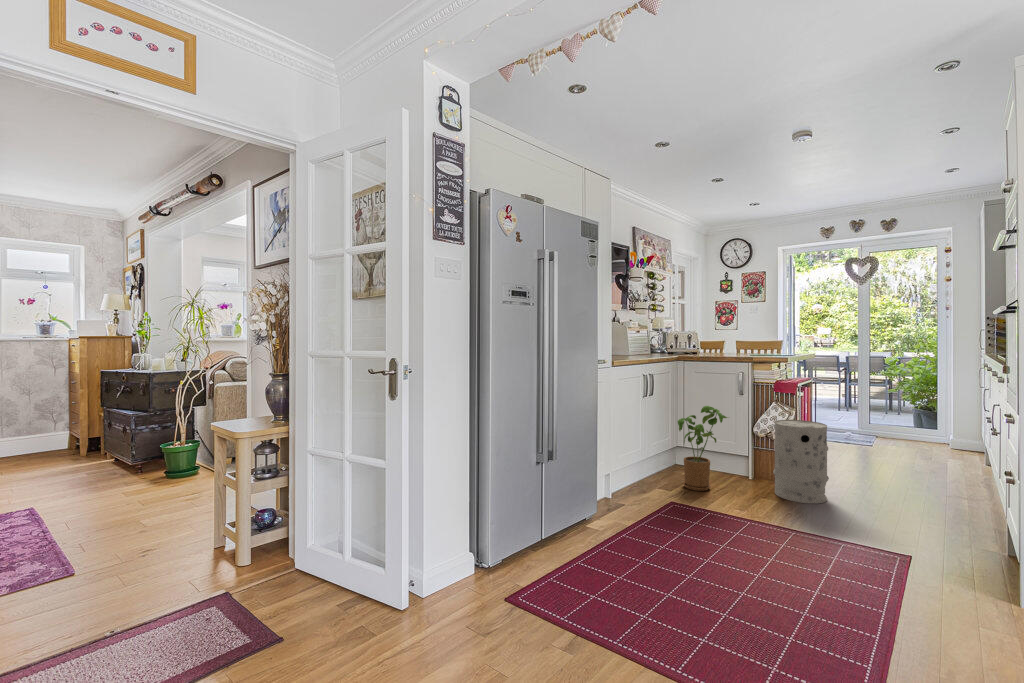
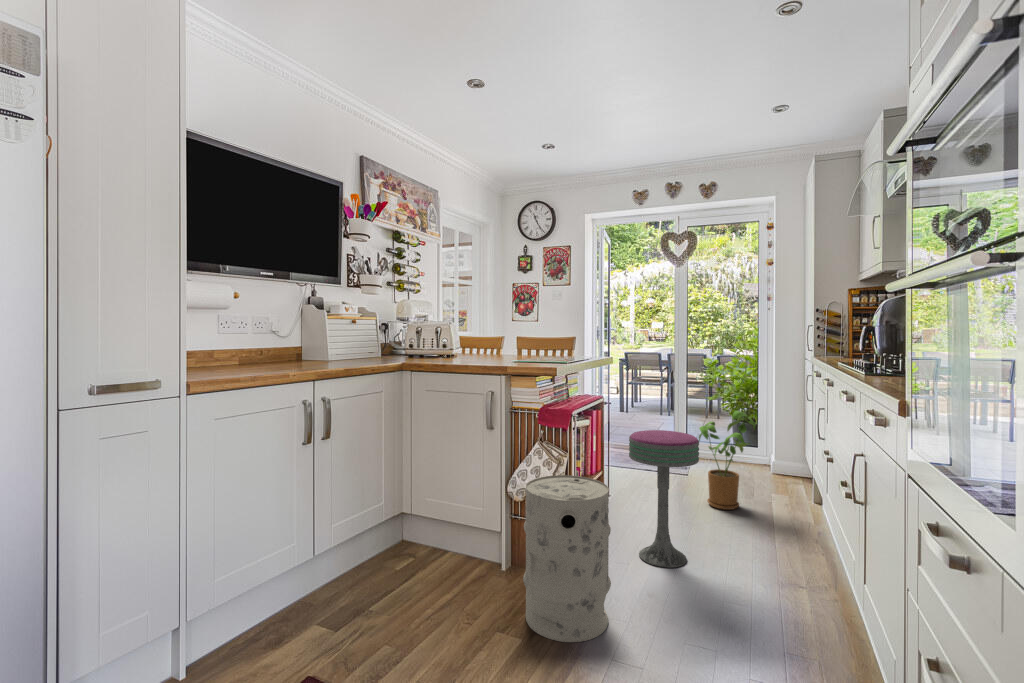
bar stool: none [832,401,884,485] -> present [629,430,699,568]
house plant: present [678,406,728,491] -> present [699,411,756,510]

